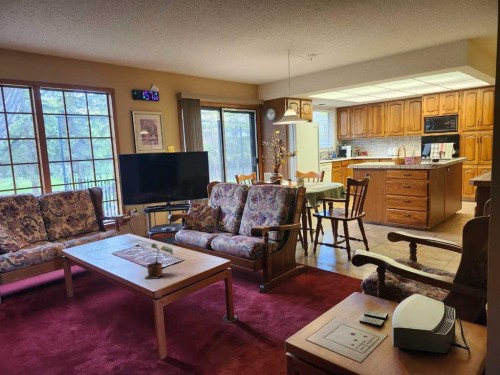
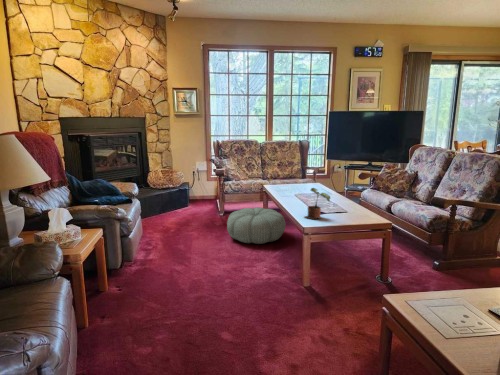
pouf: none [21,277,105,331] -> present [227,208,285,244]

